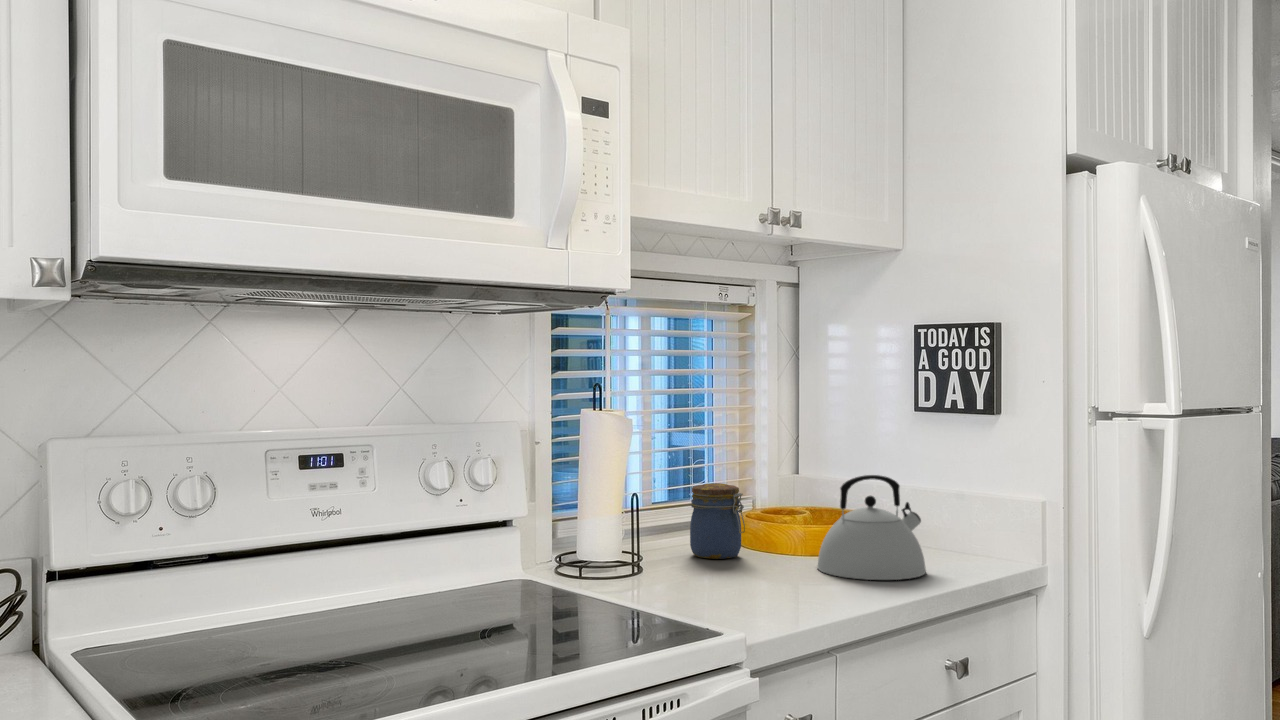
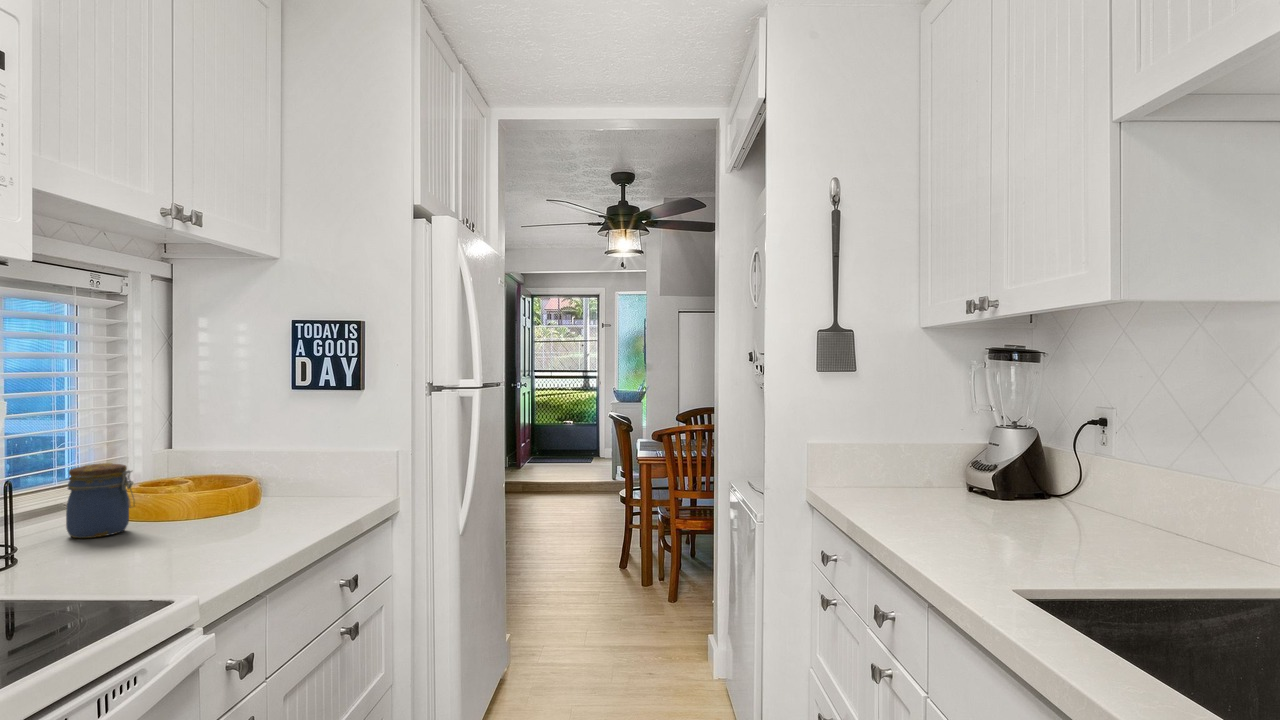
kettle: present [817,475,926,580] -> none [217,442,317,531]

